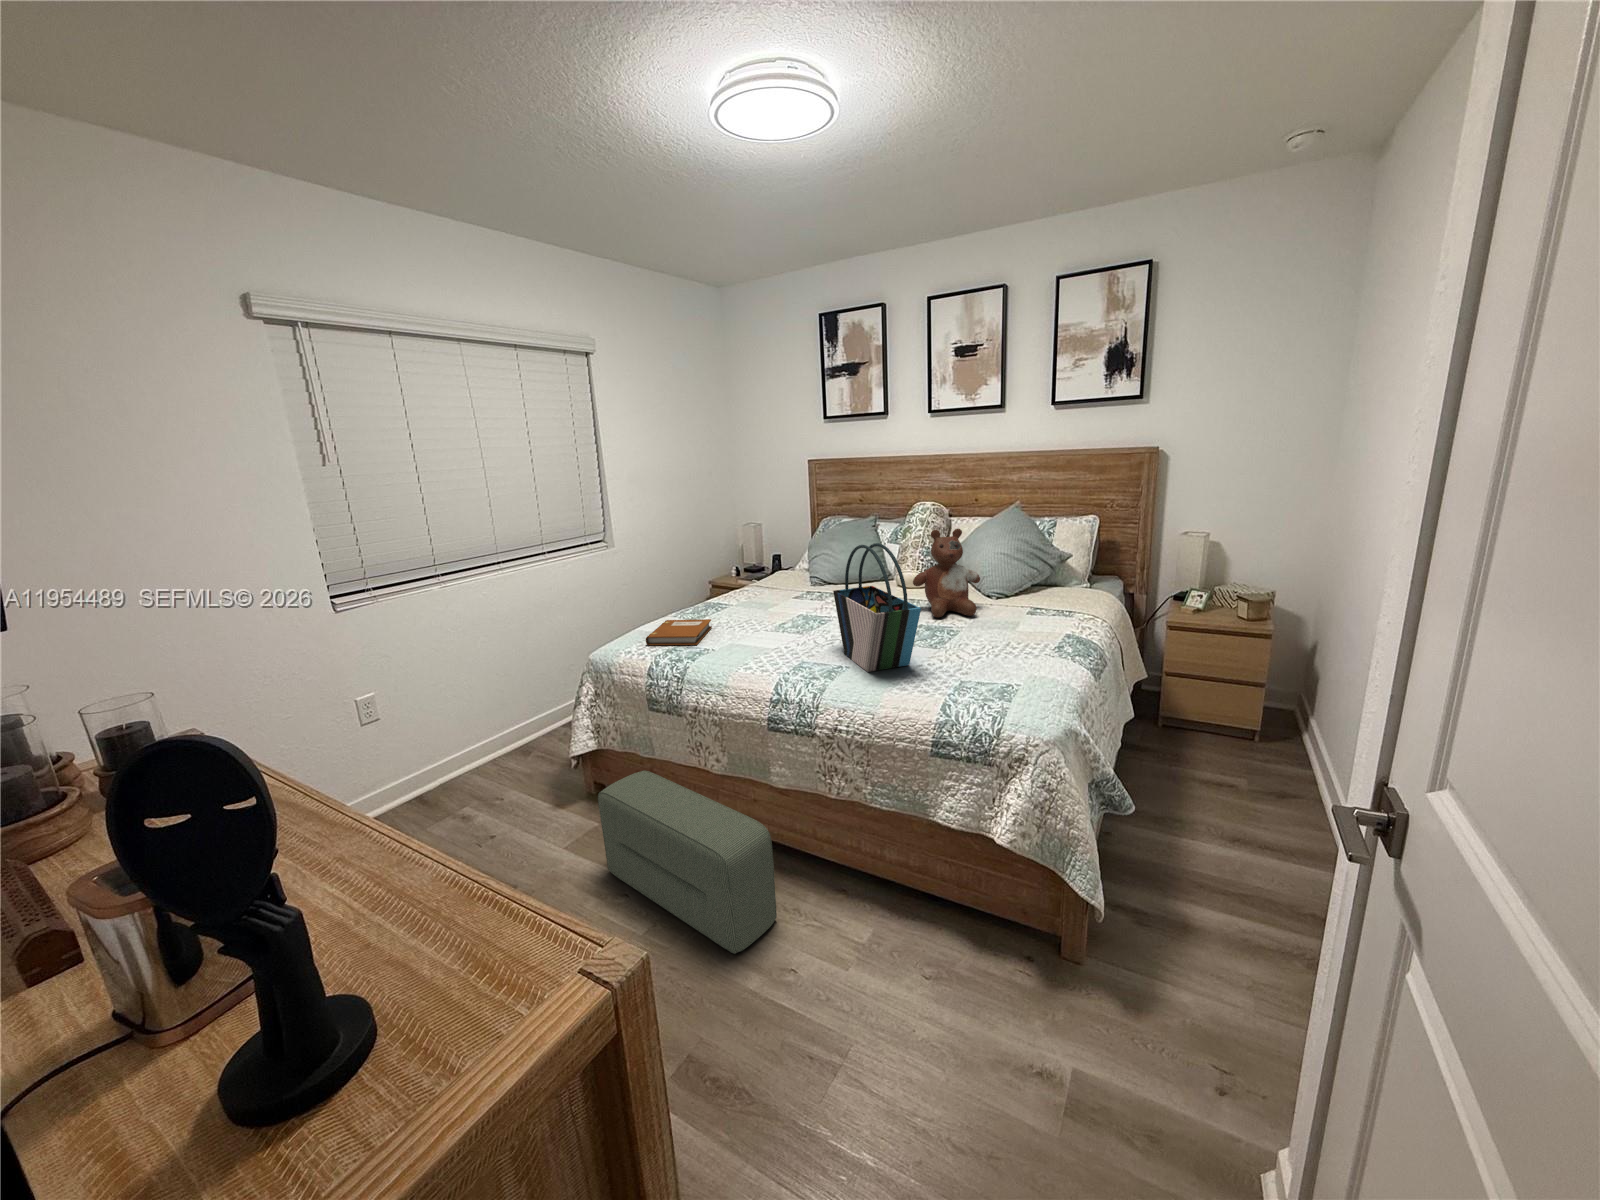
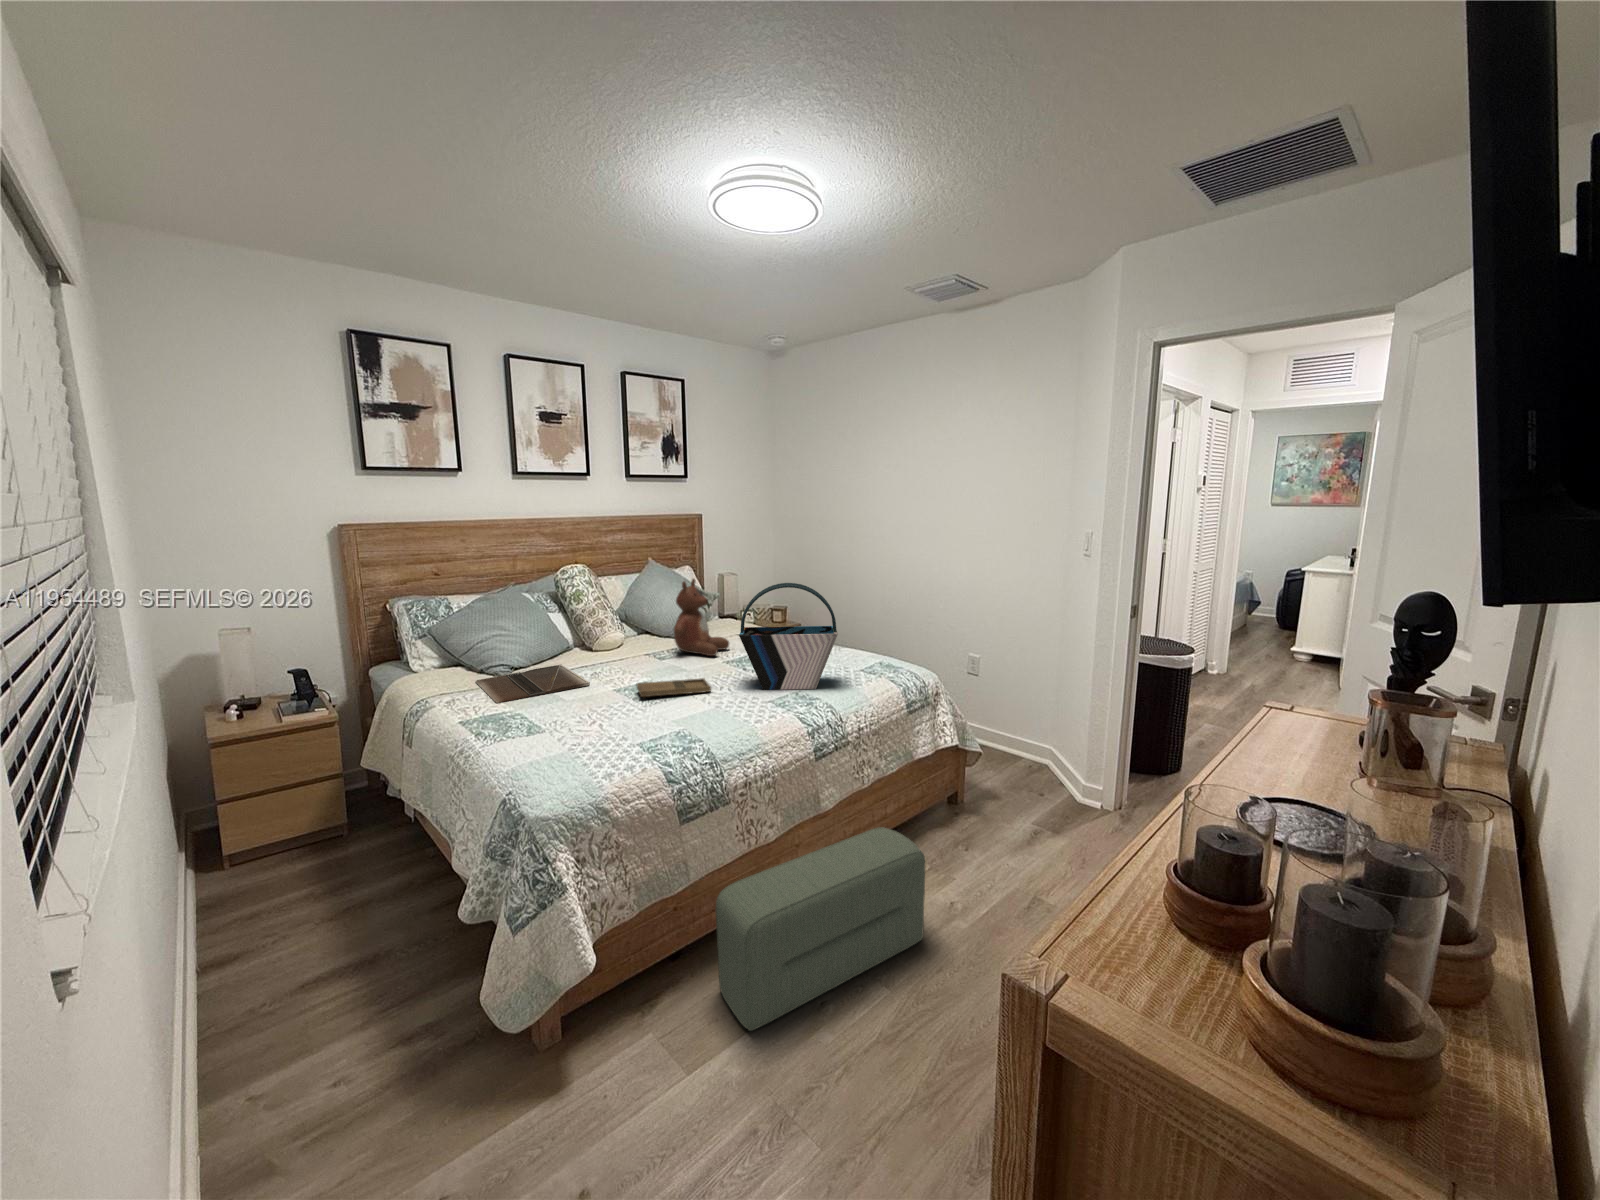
laptop: none [747,584,844,607] -> present [476,664,590,704]
tray: none [778,613,841,639] -> present [637,678,711,699]
notebook: present [646,619,712,645] -> none [539,716,648,759]

